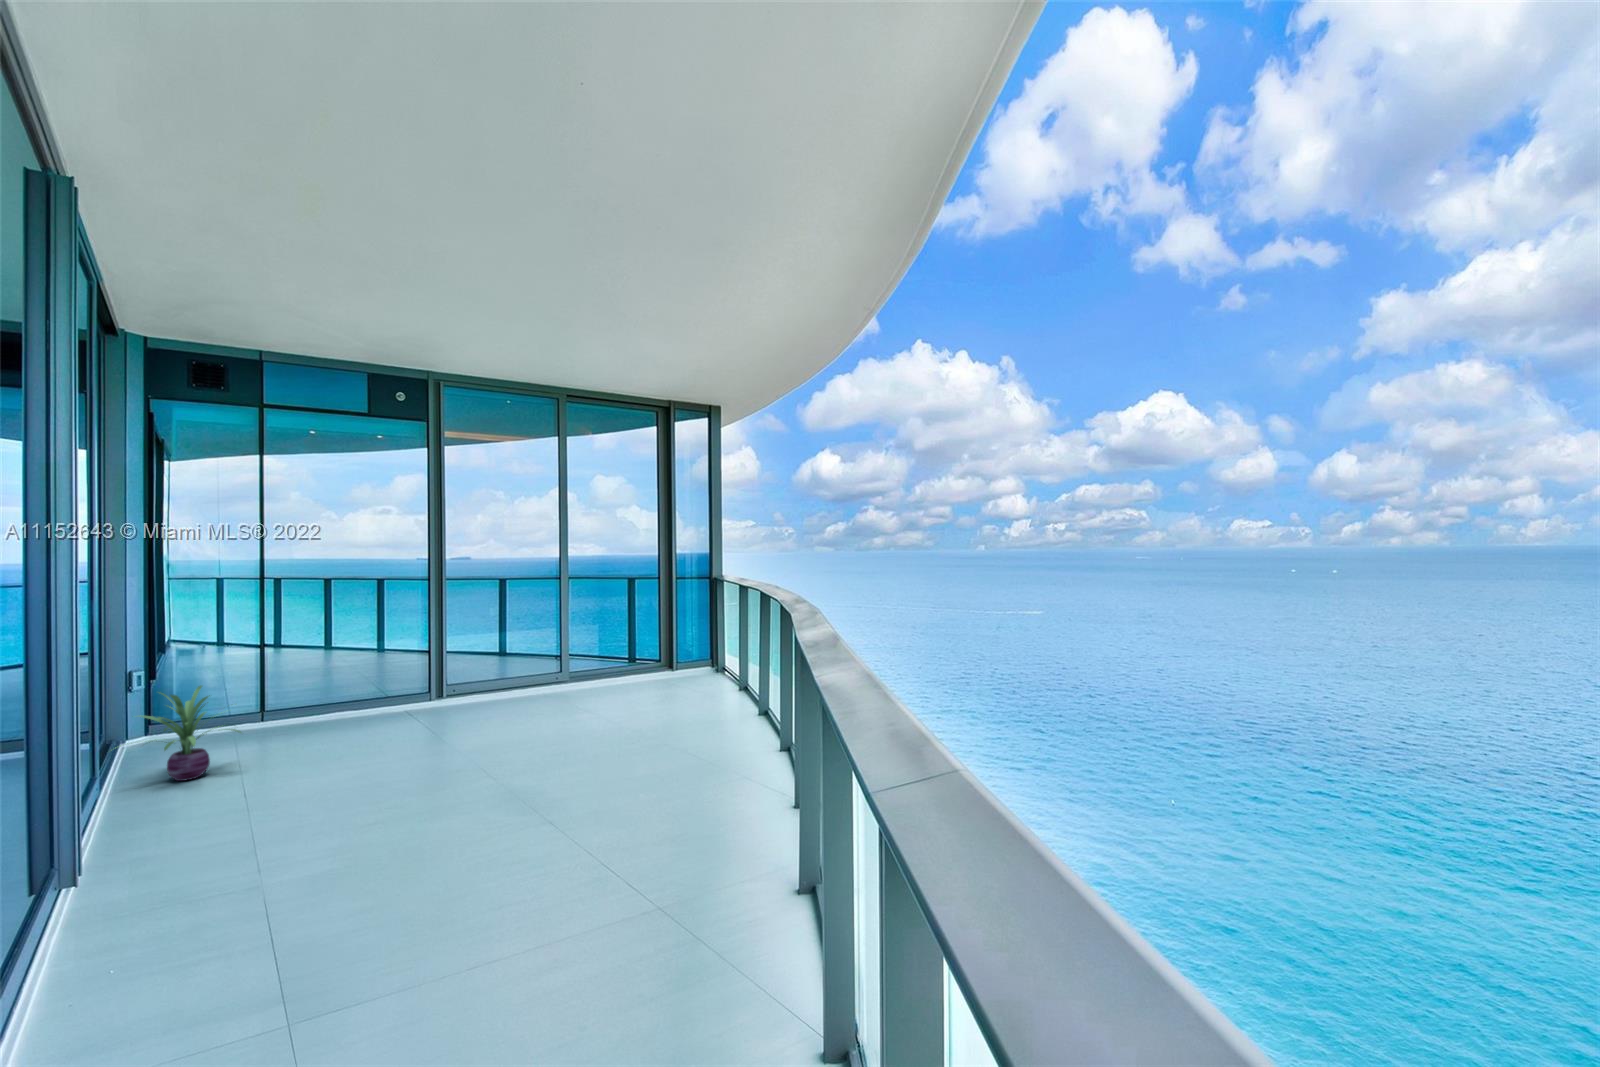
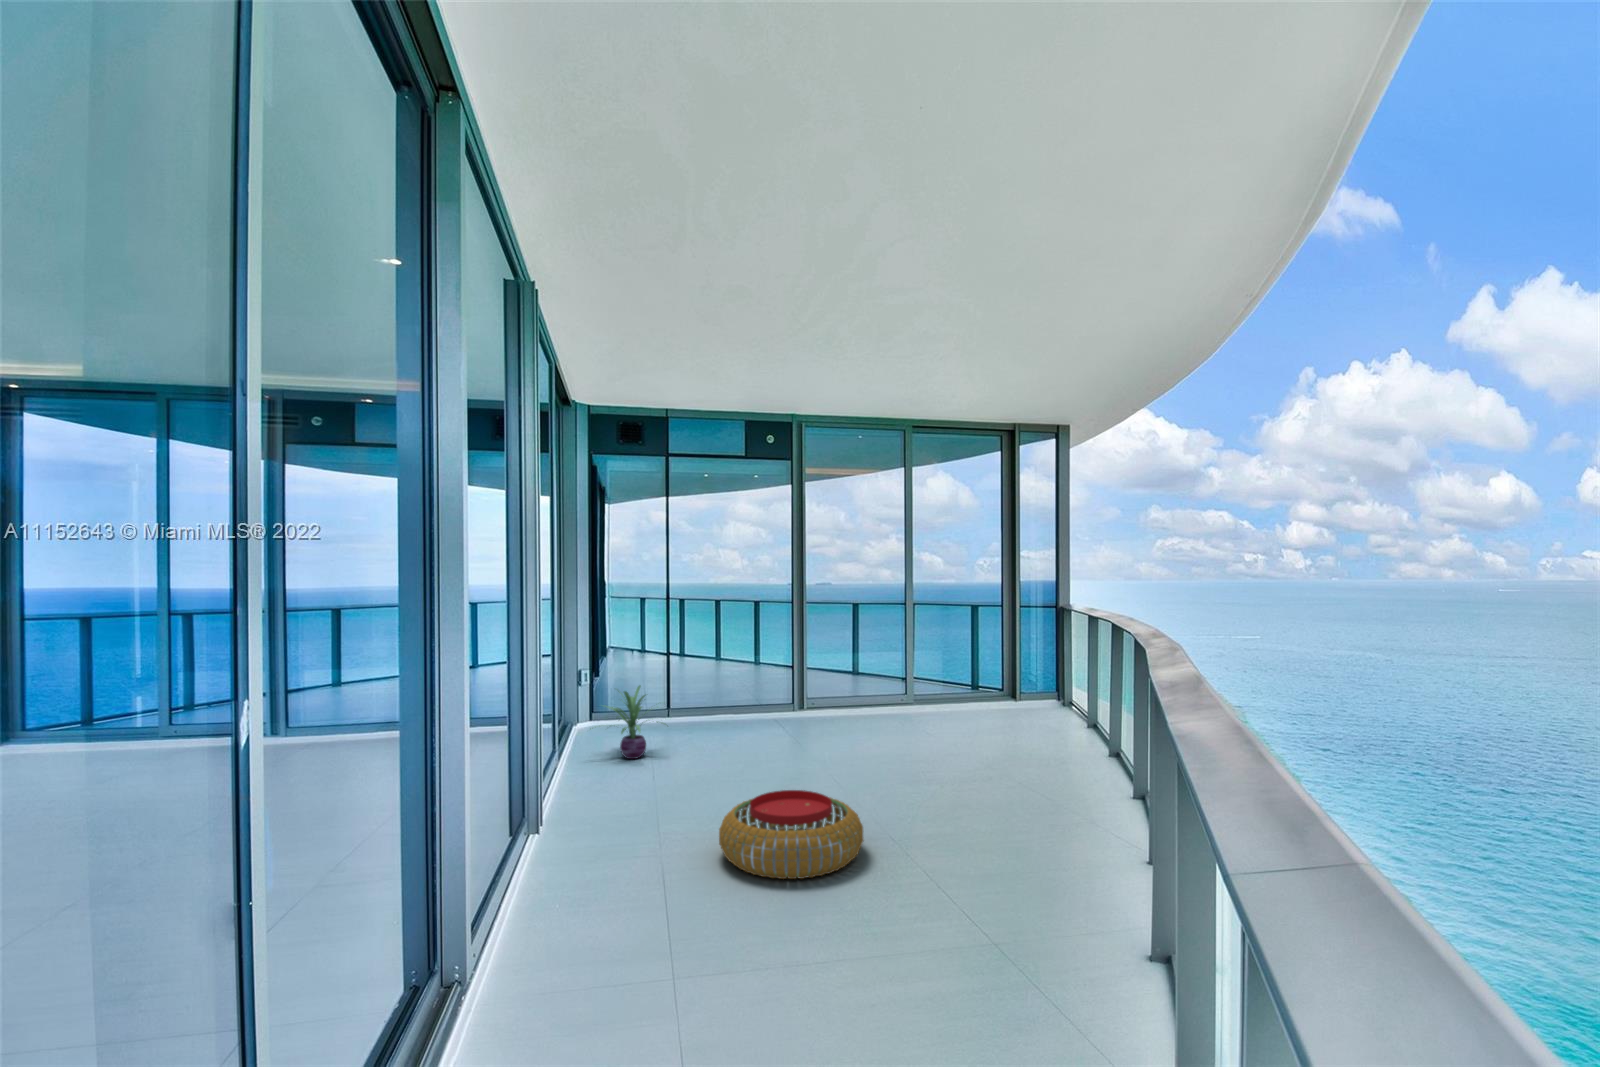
pouf: none [279,793,487,915] -> present [719,790,863,879]

